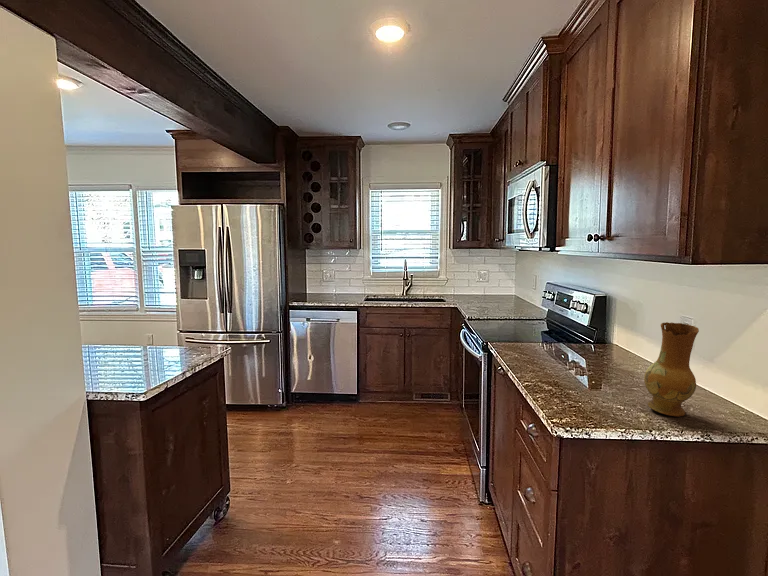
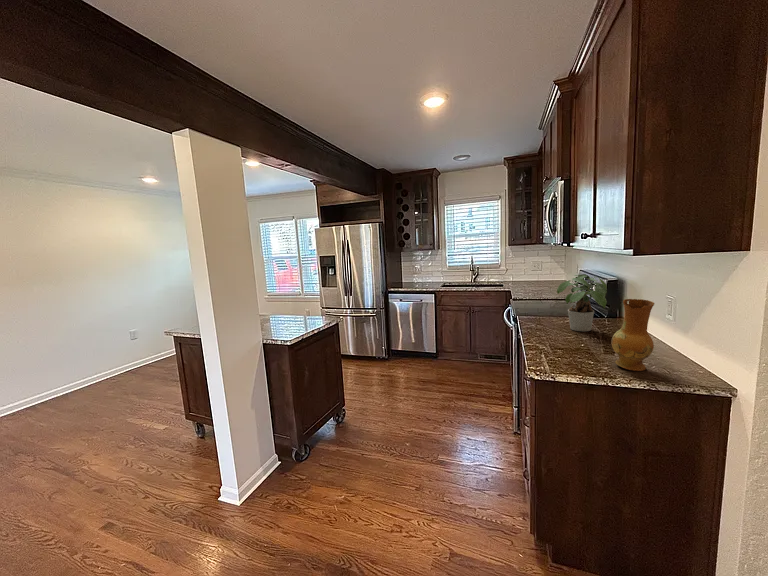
potted plant: none [551,288,616,363] -> present [557,274,607,331]

